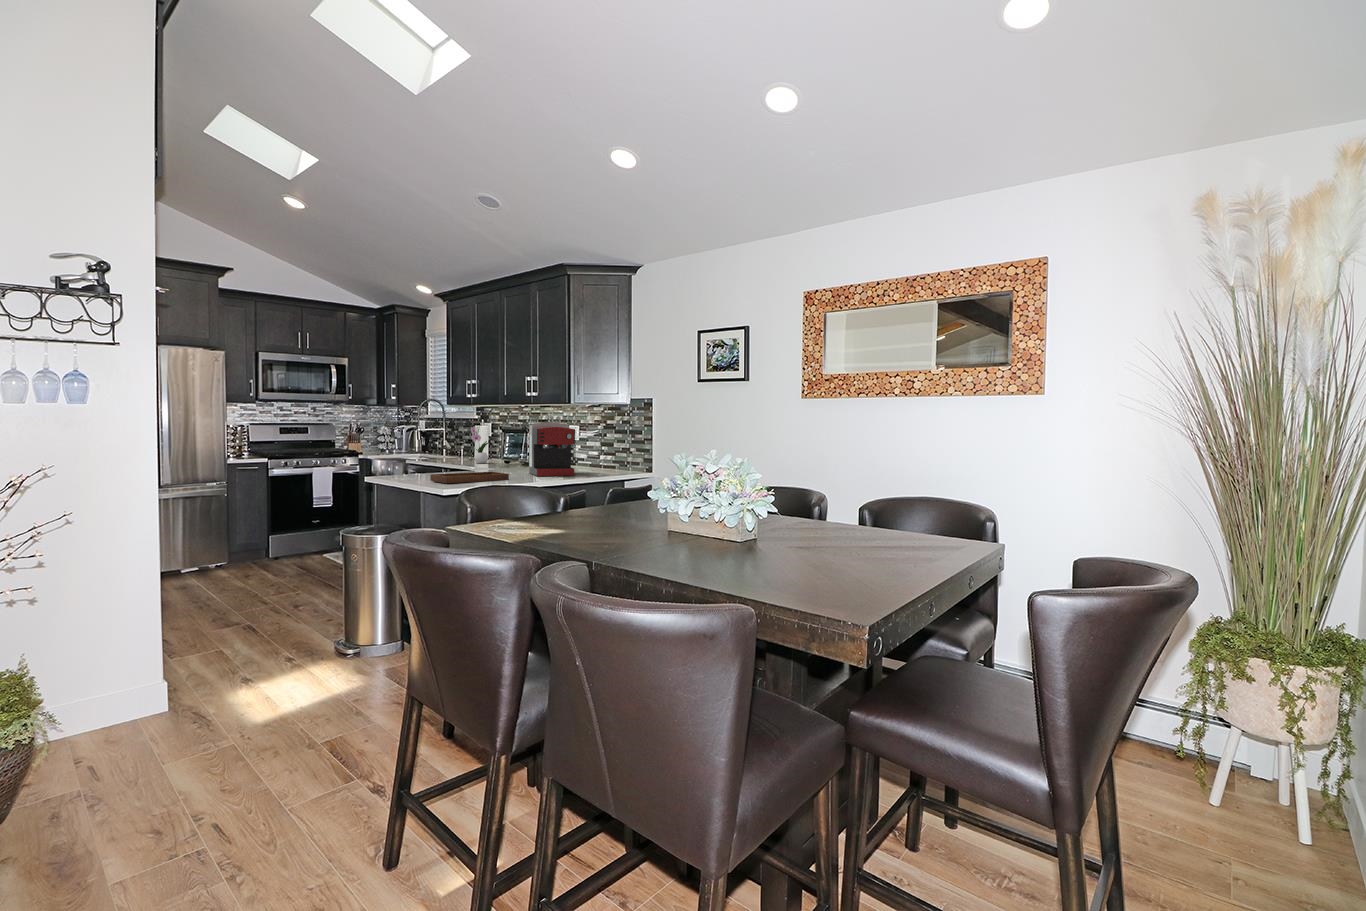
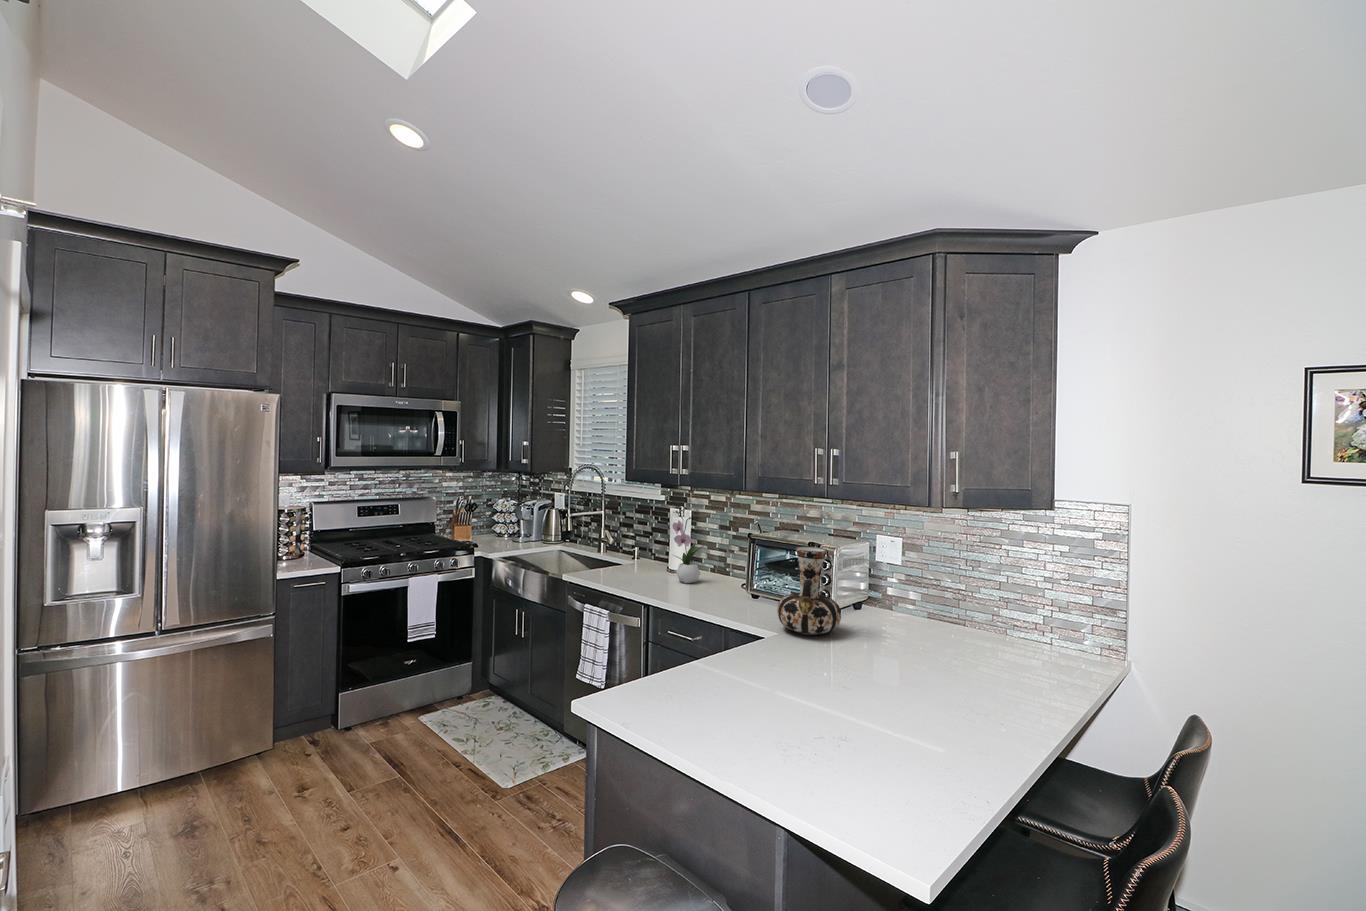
coffee maker: present [529,422,575,476] -> none [859,546,982,672]
vase: none [498,429,531,472] -> present [777,547,841,635]
tray: present [430,457,509,483] -> none [730,648,889,744]

